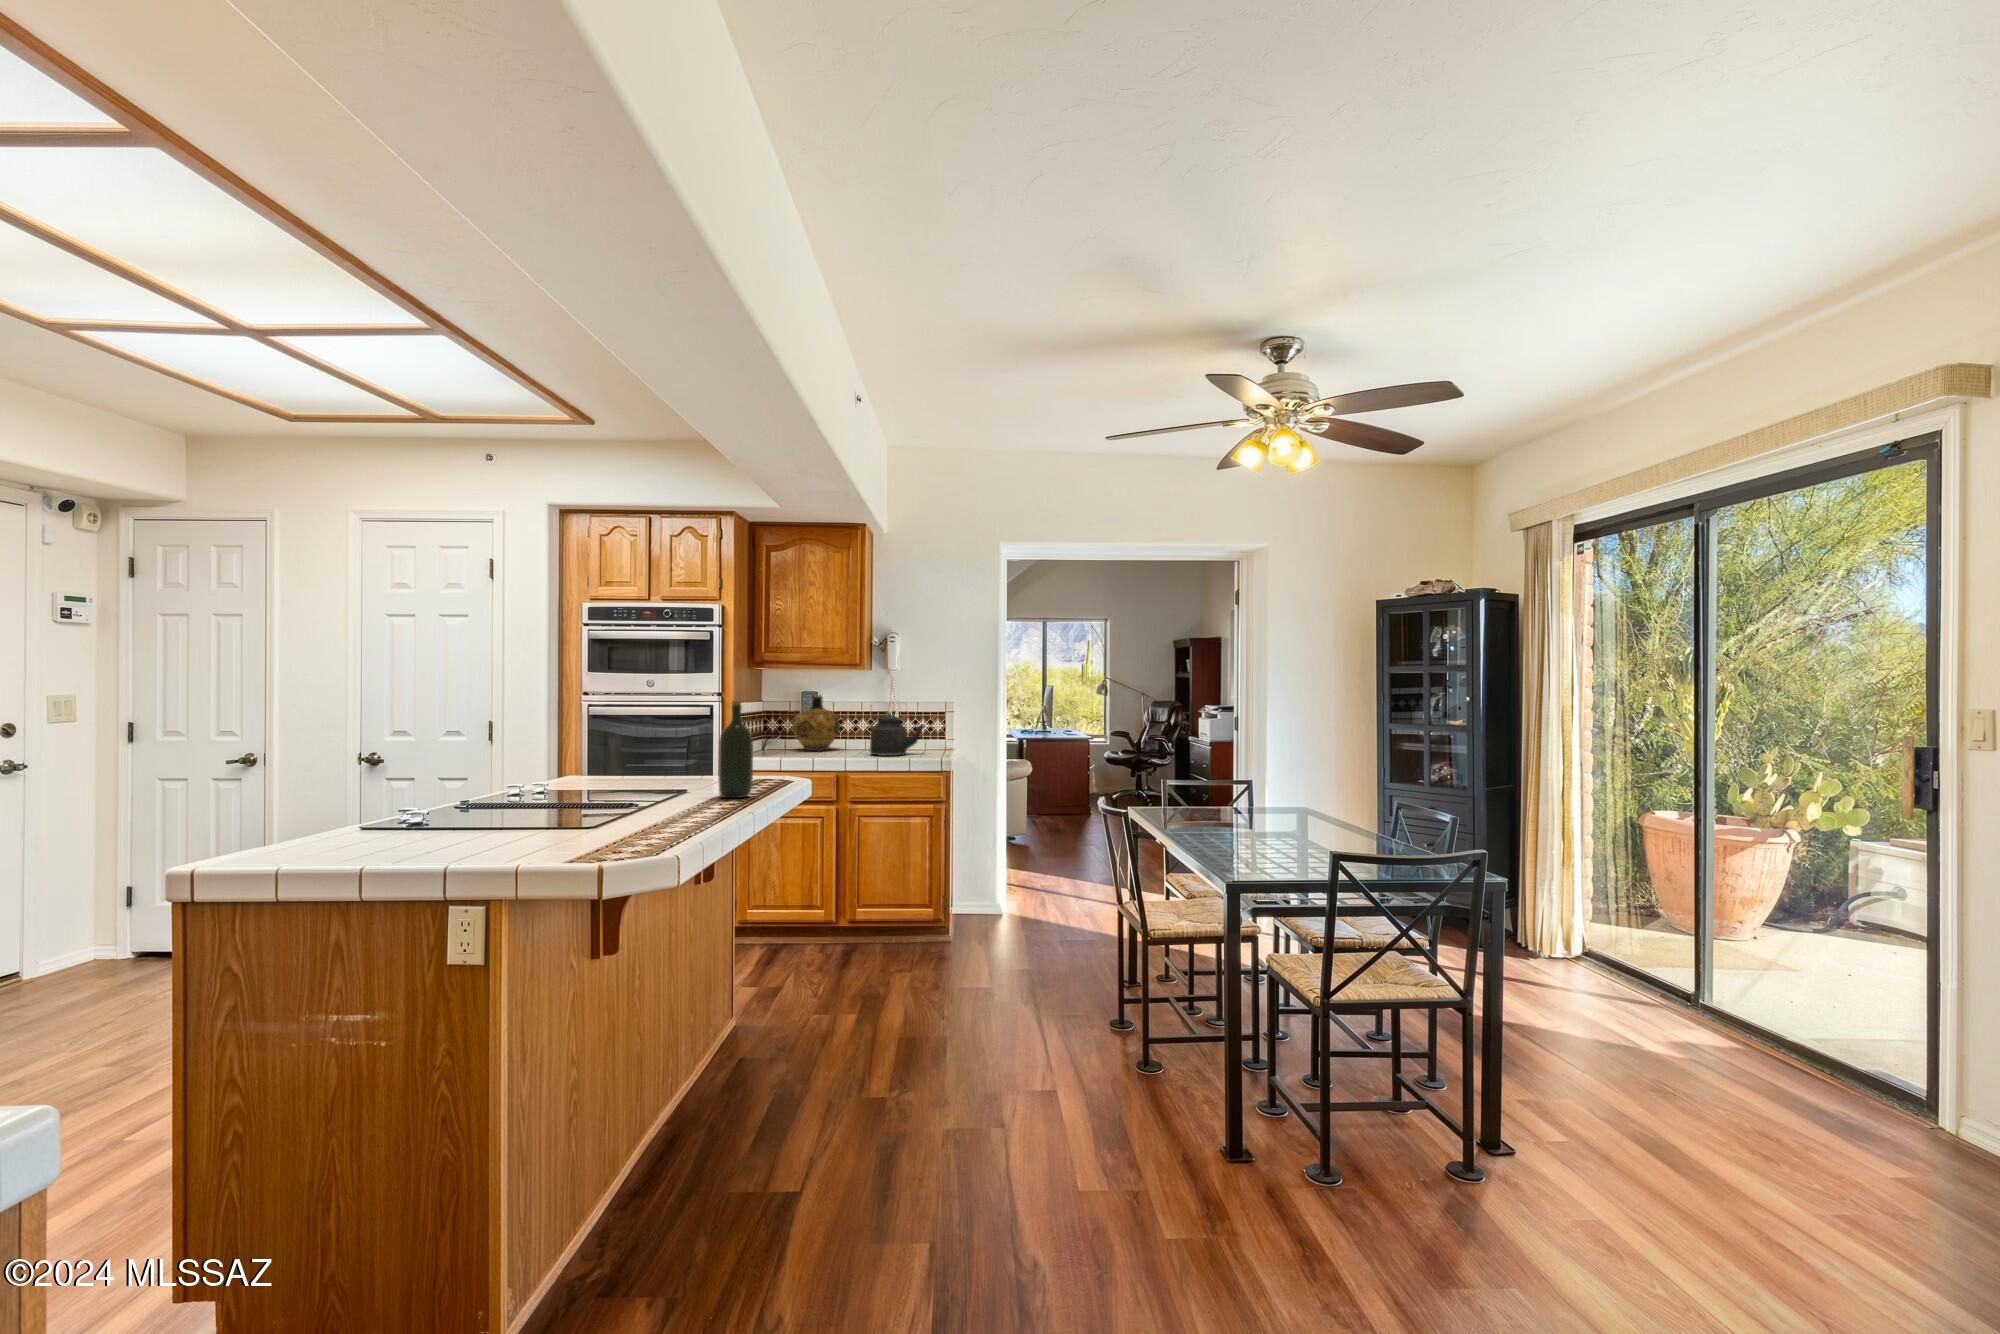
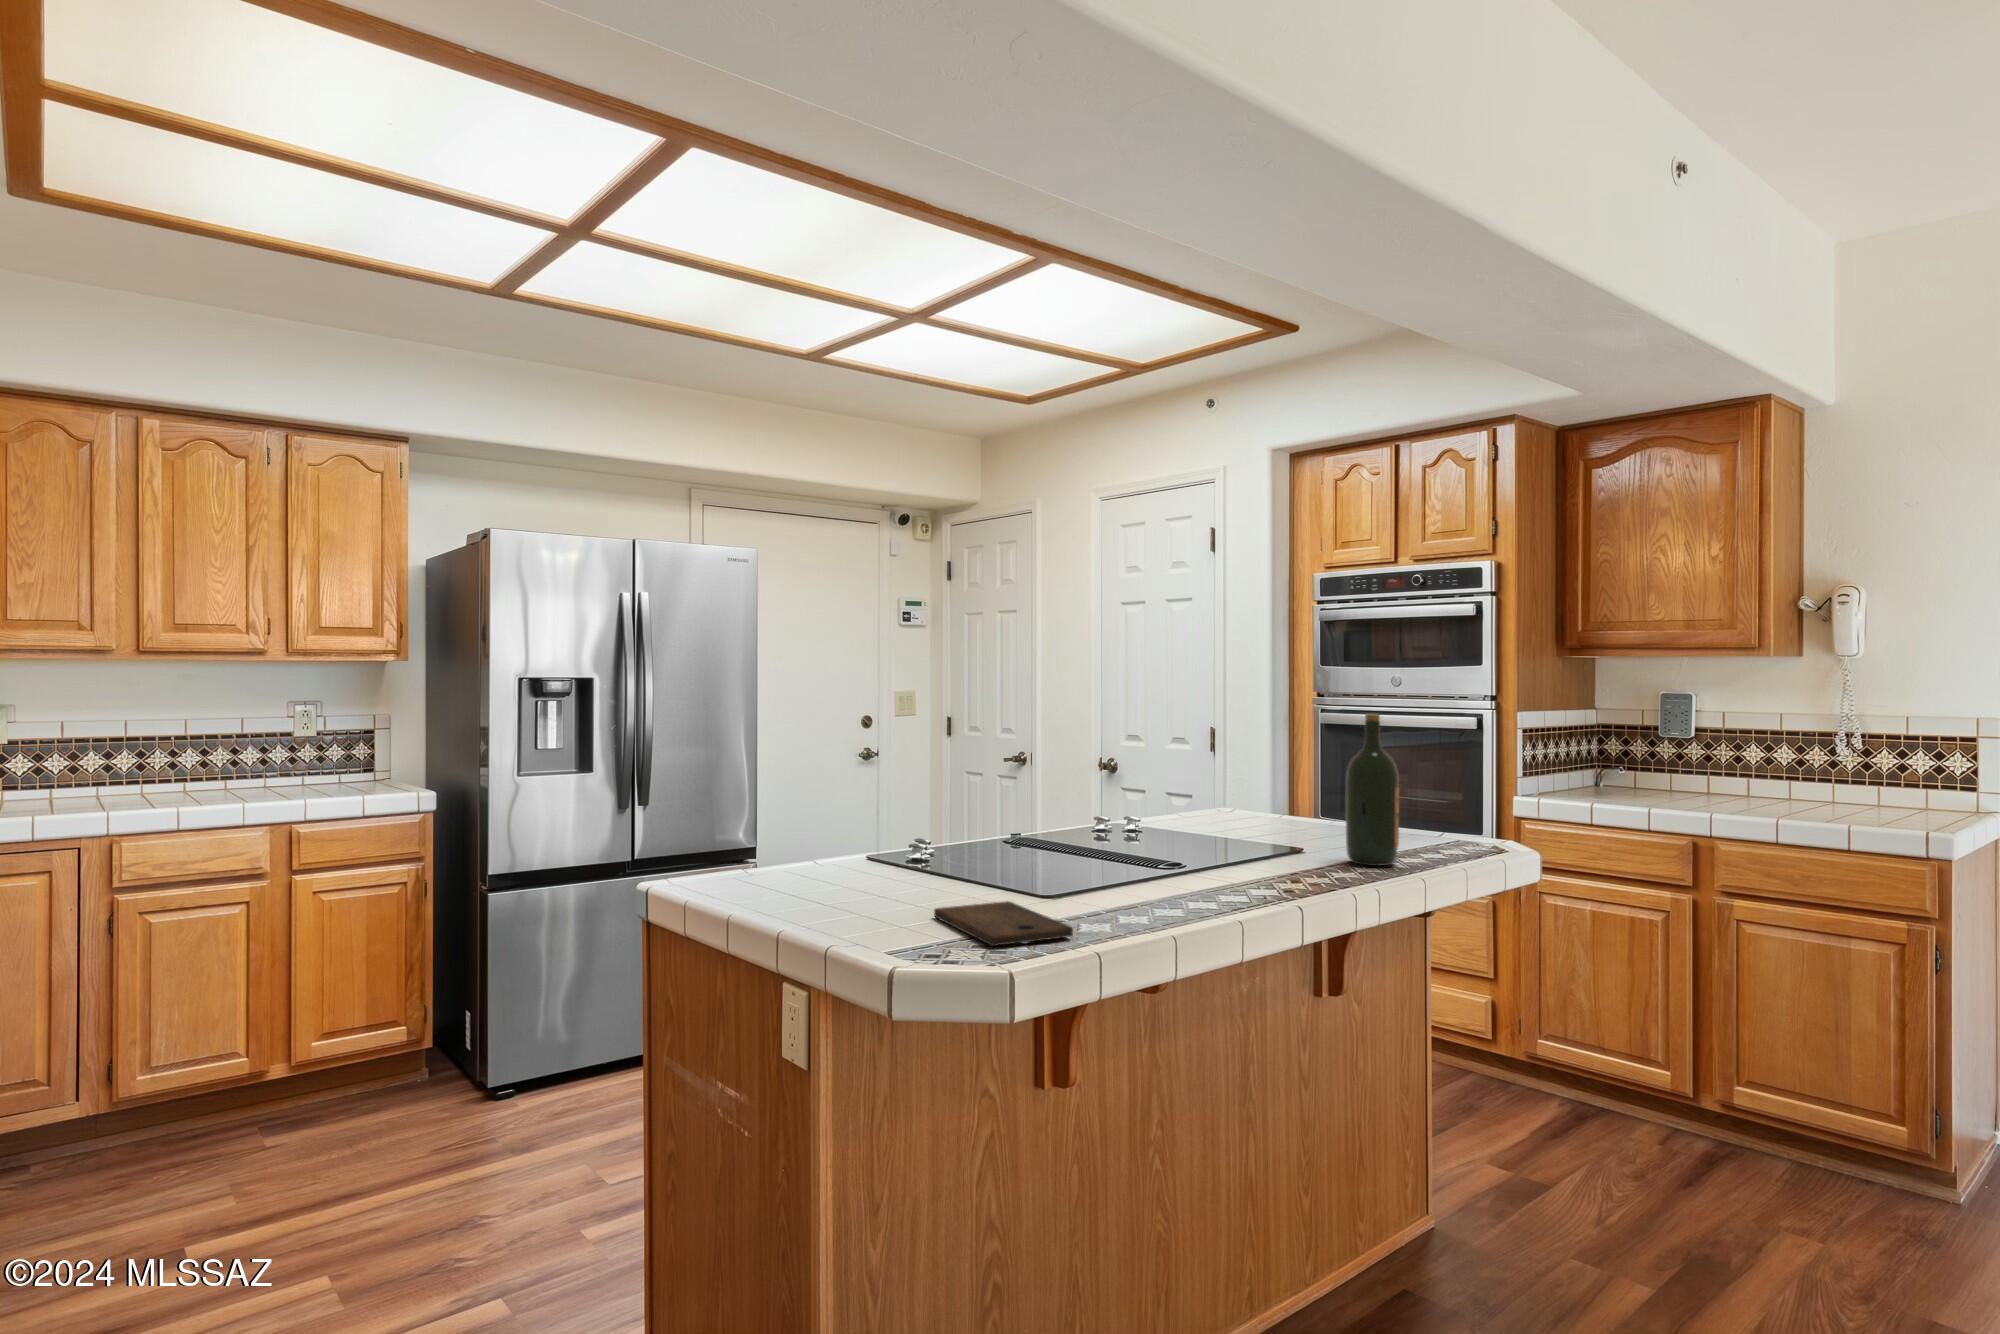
ceramic jug: present [793,695,840,751] -> none [1641,699,1730,796]
kettle: present [870,712,925,756] -> none [1772,716,1900,817]
cutting board: none [519,843,652,867] -> present [934,901,1073,946]

